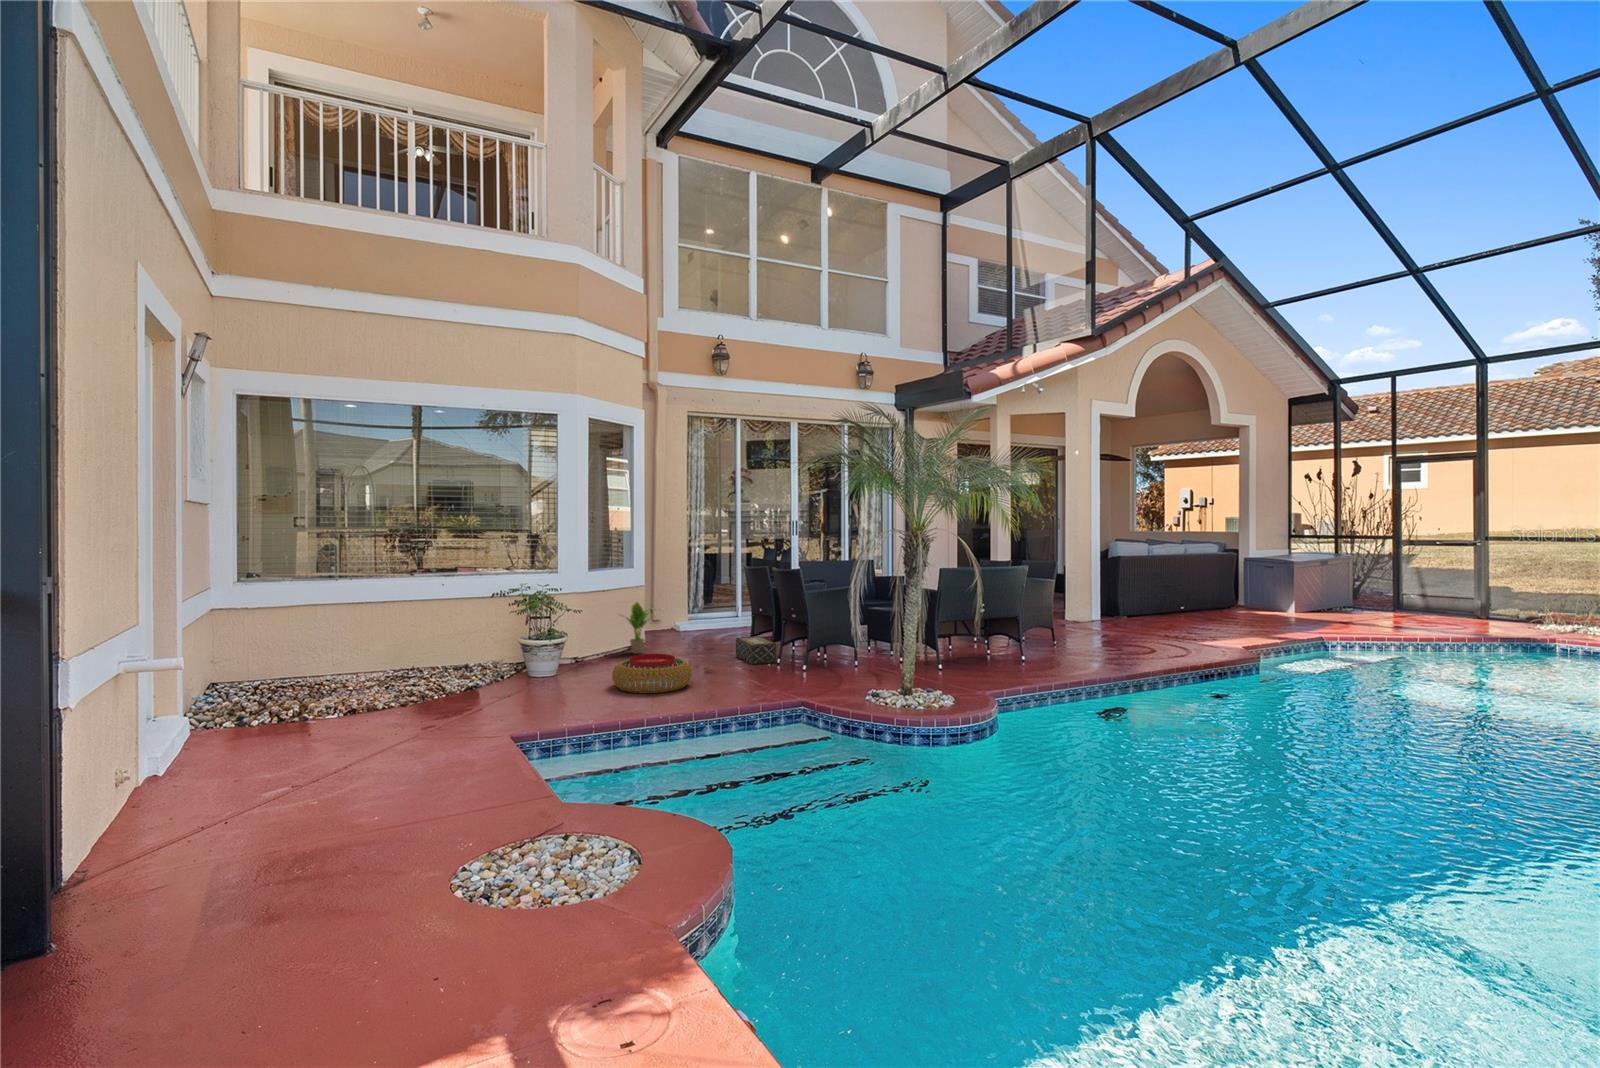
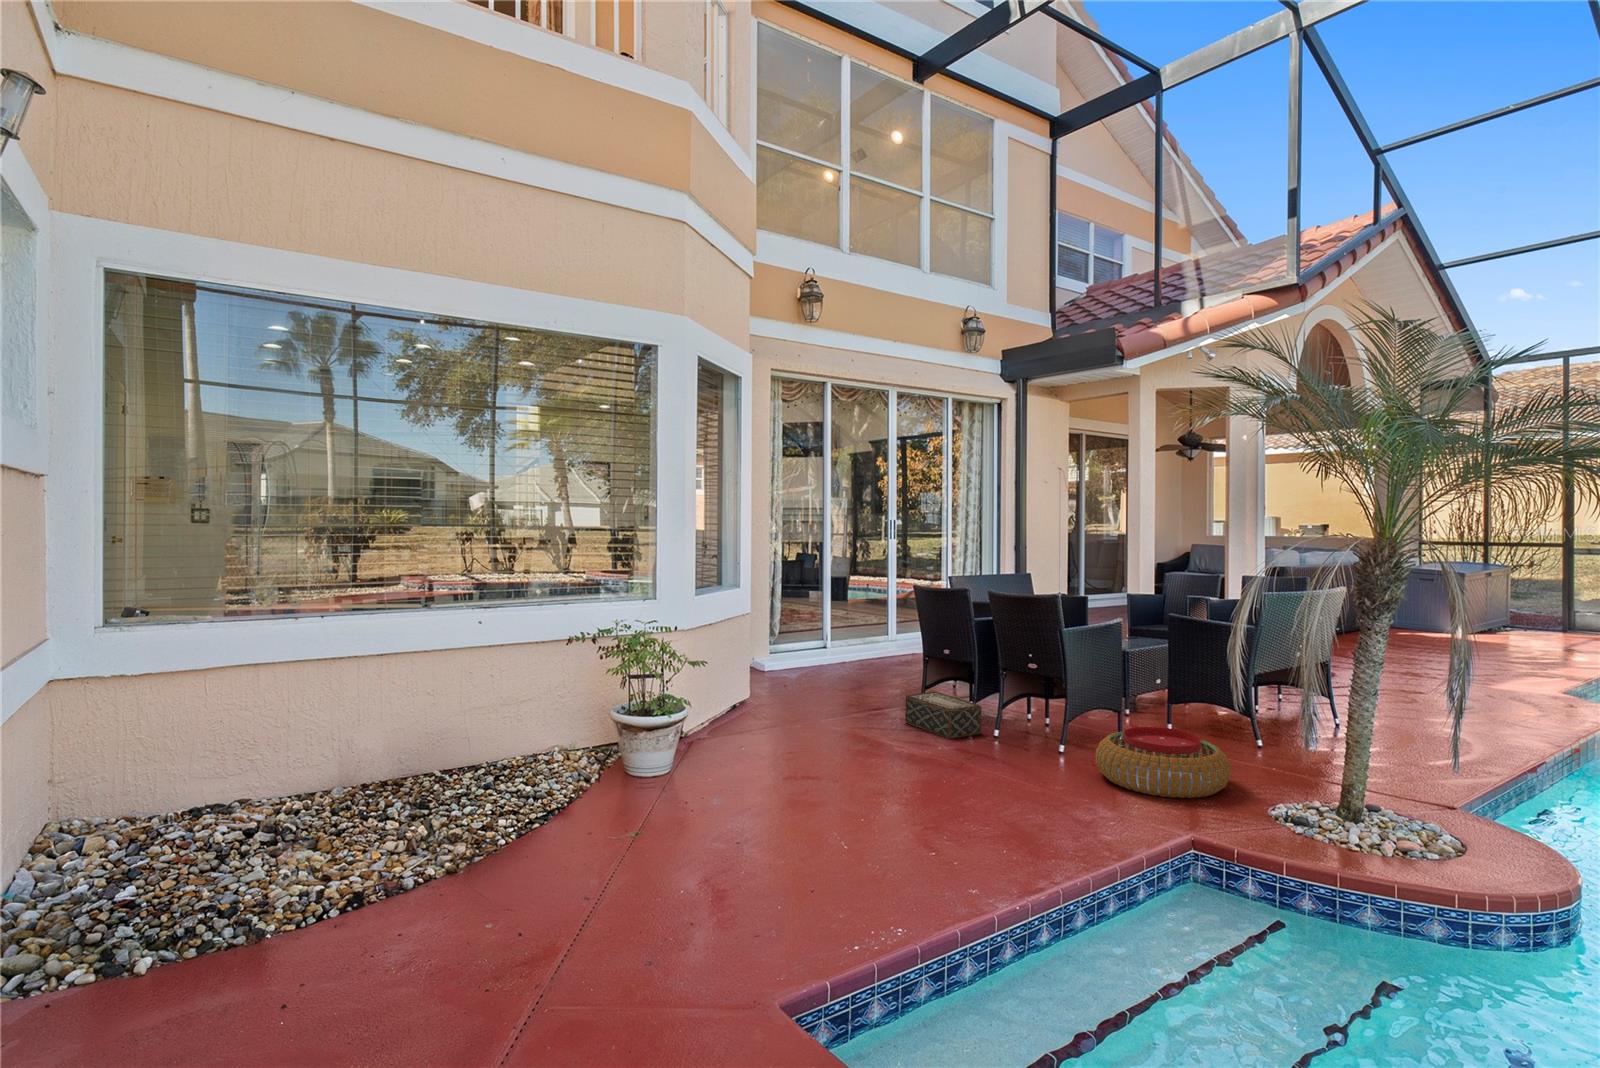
potted plant: present [621,602,648,654] -> none [727,644,785,723]
pouf: present [612,654,692,693] -> present [1095,727,1231,798]

